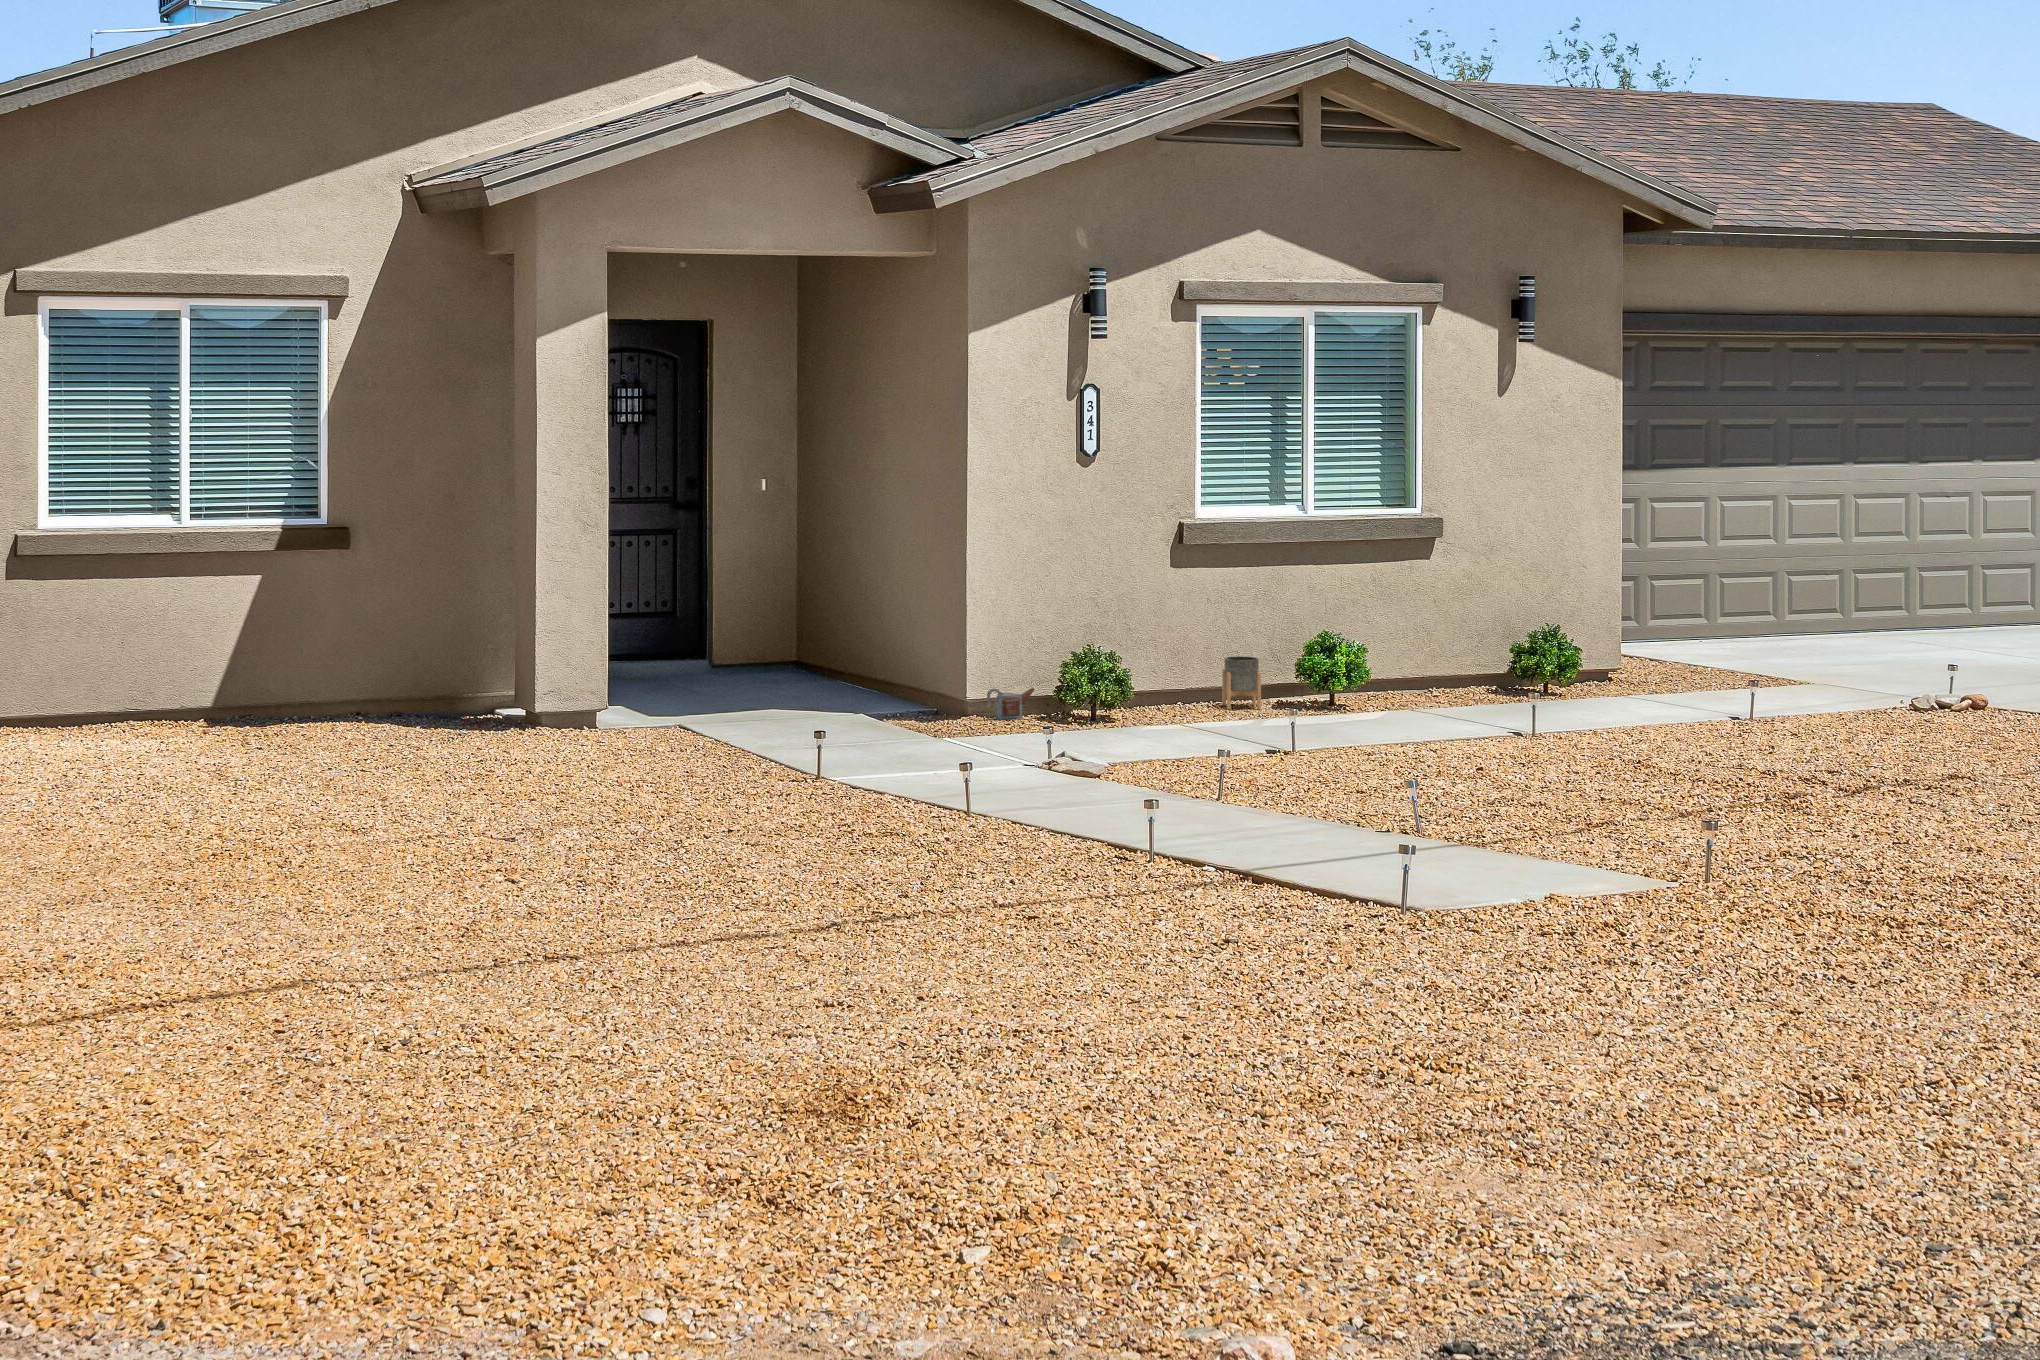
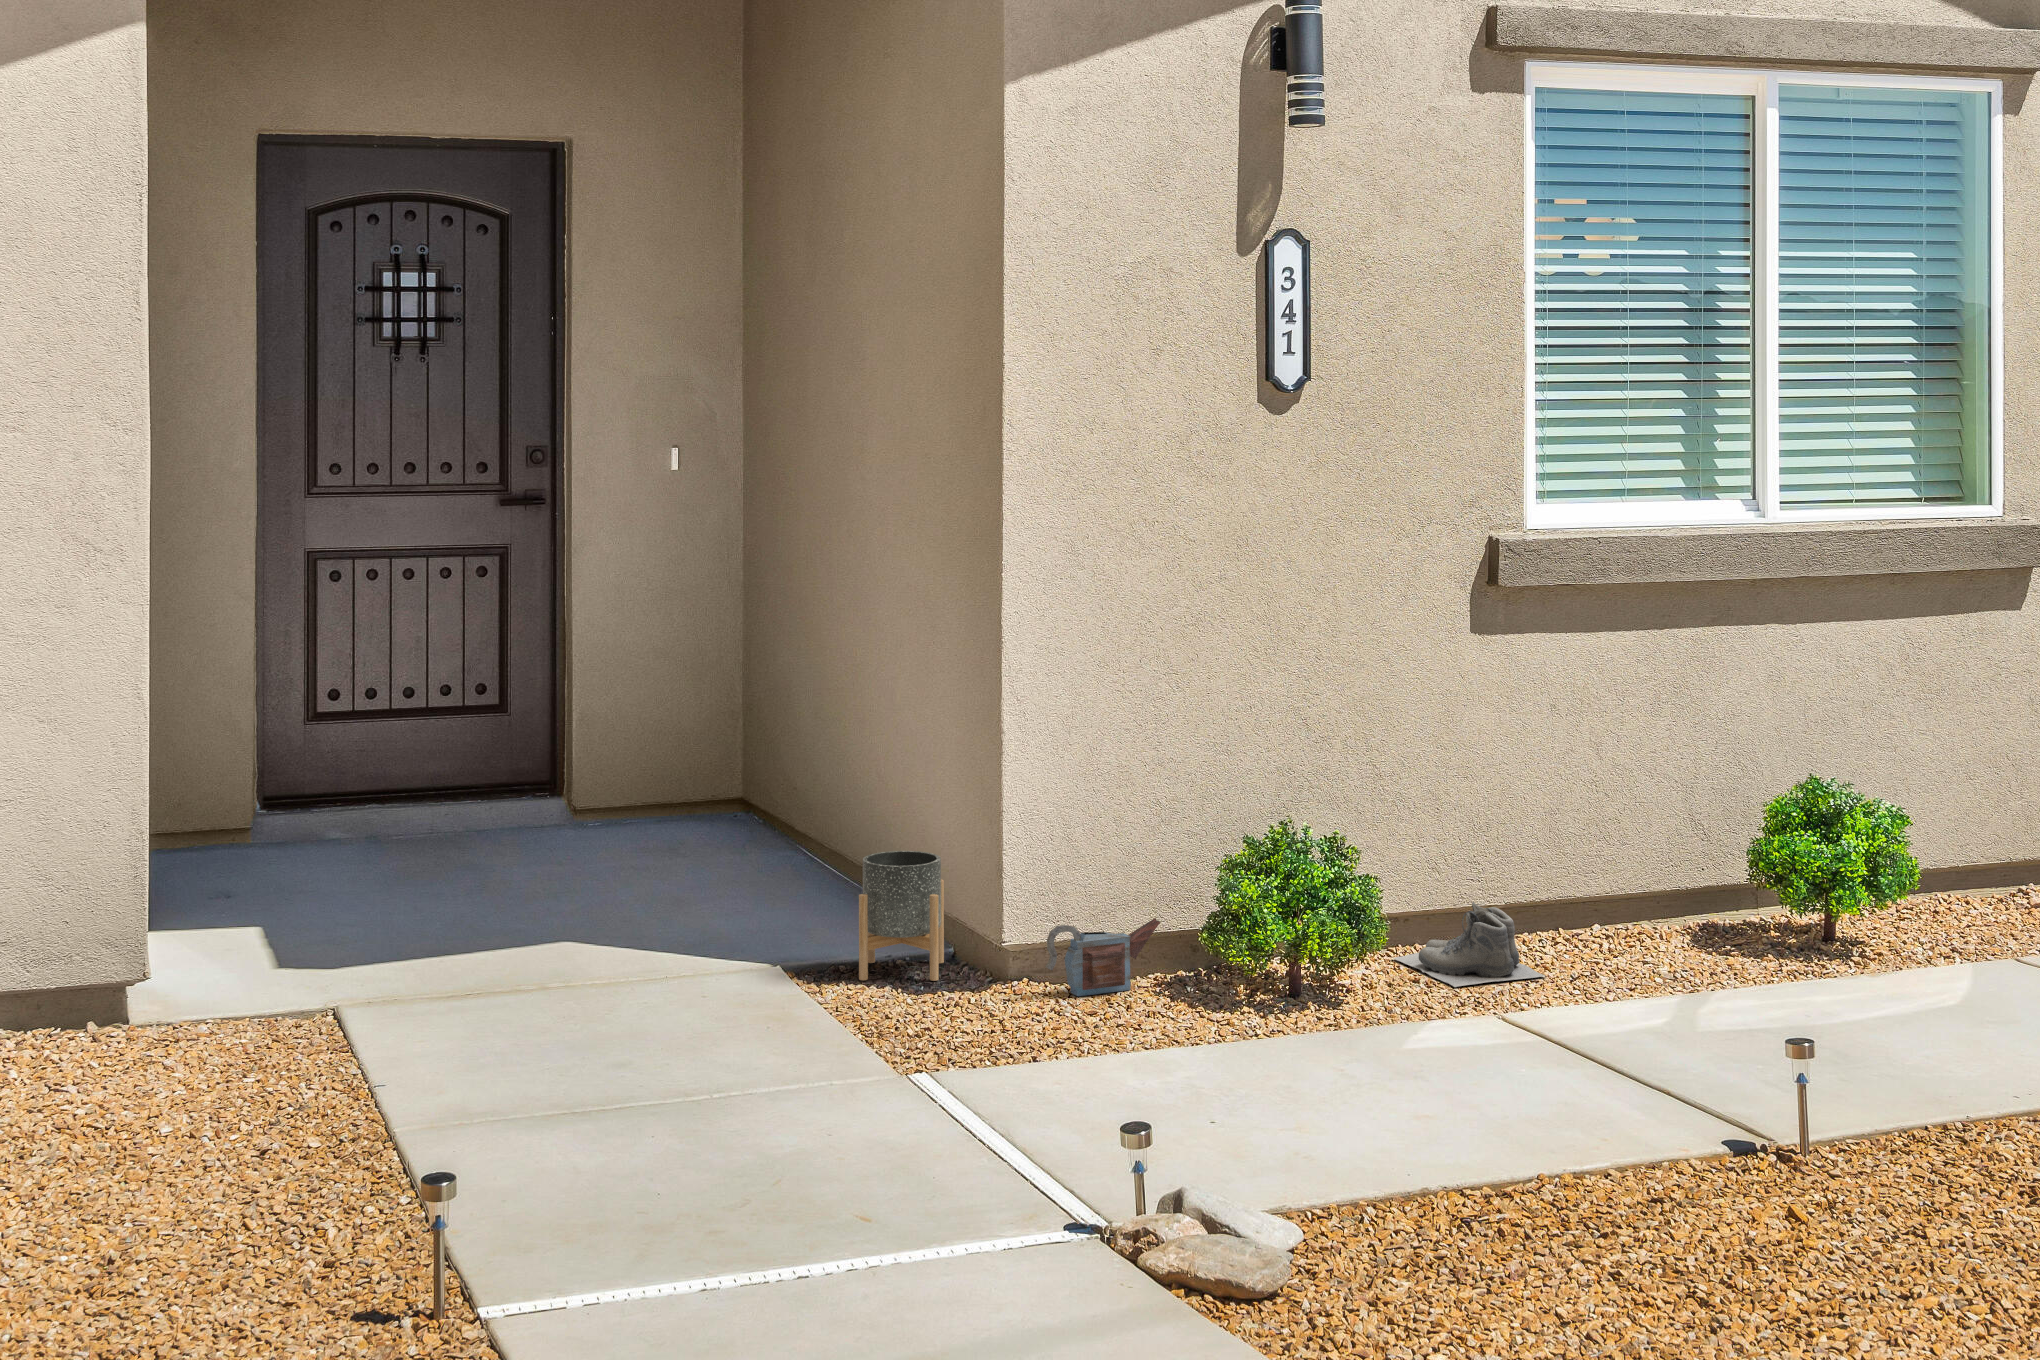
planter: present [1222,656,1261,709] -> present [859,851,944,981]
boots: none [1135,683,1203,717] -> present [1393,902,1545,987]

